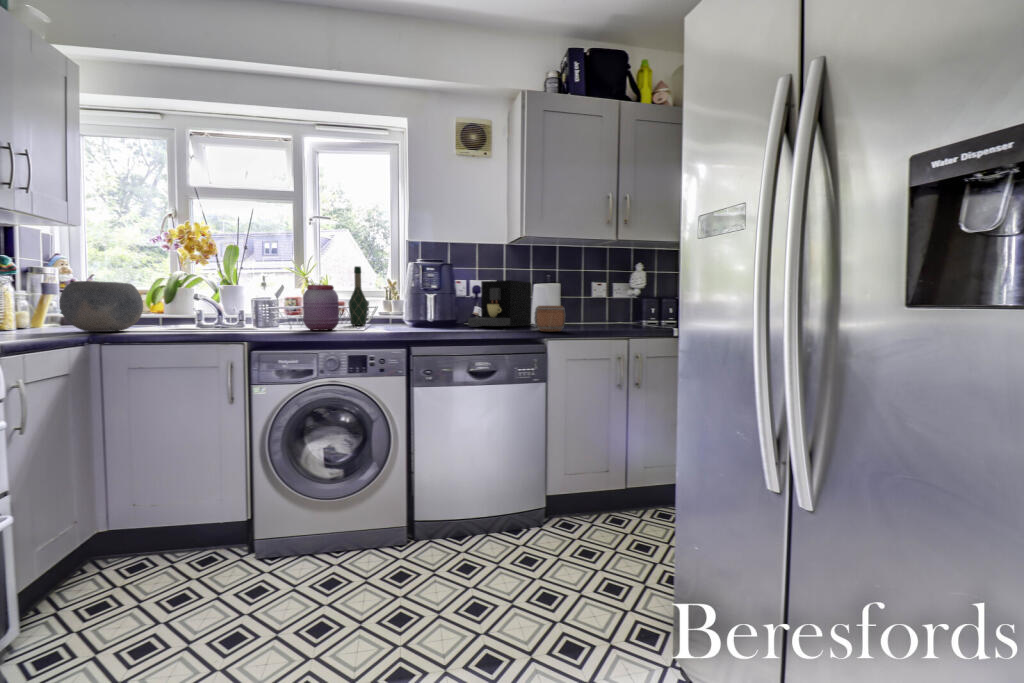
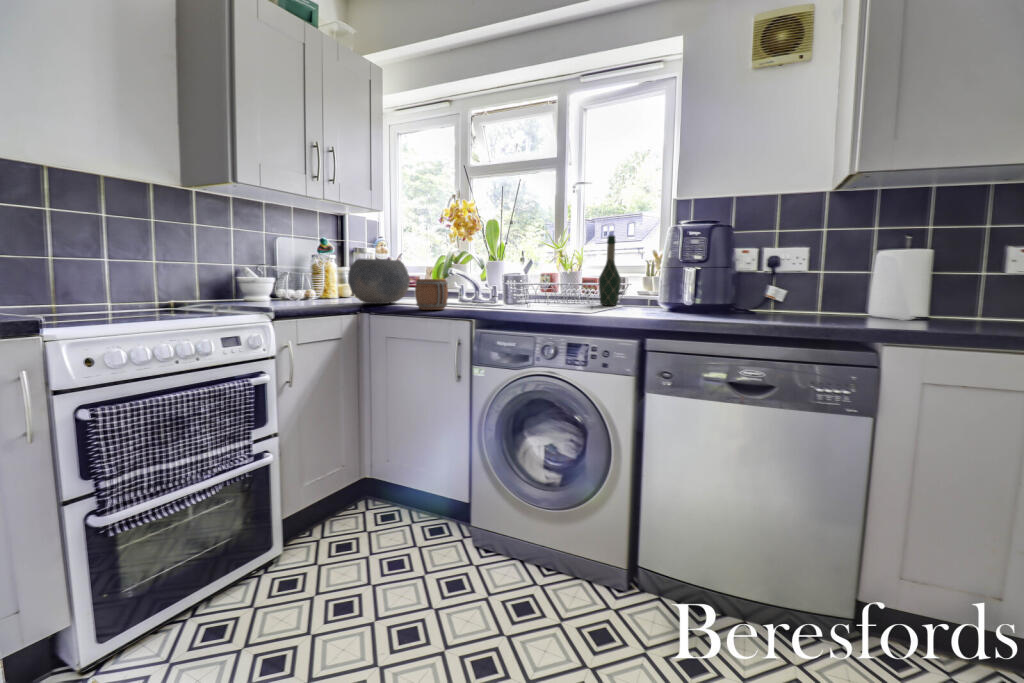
coffee maker: present [468,280,531,327] -> none [749,245,869,316]
jar: present [303,285,339,330] -> none [536,258,575,311]
mug: present [534,306,566,331] -> present [415,279,448,310]

